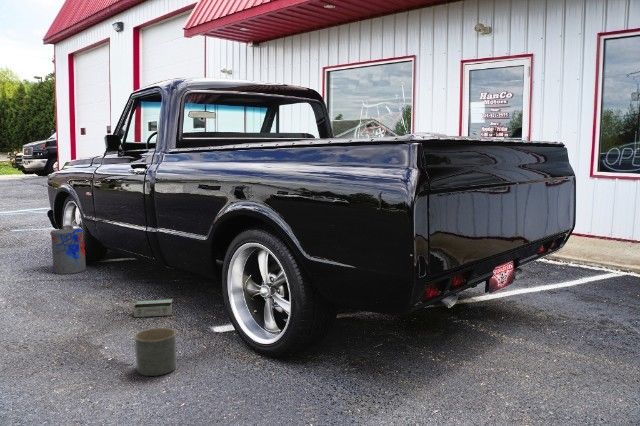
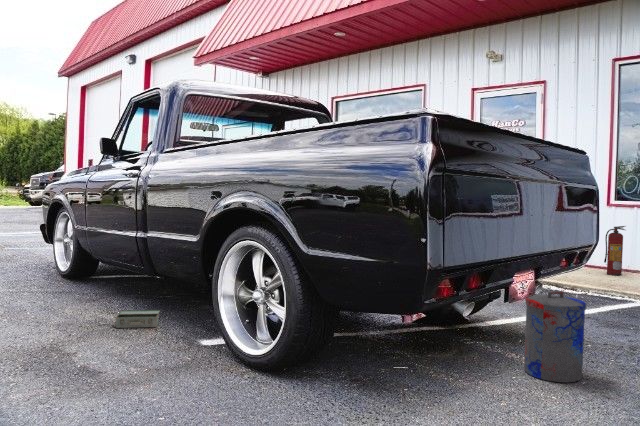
fire extinguisher: none [588,196,610,243] -> present [604,226,625,275]
trash can: present [50,226,86,274] -> present [524,291,586,382]
planter: present [135,328,176,376] -> none [108,333,155,386]

